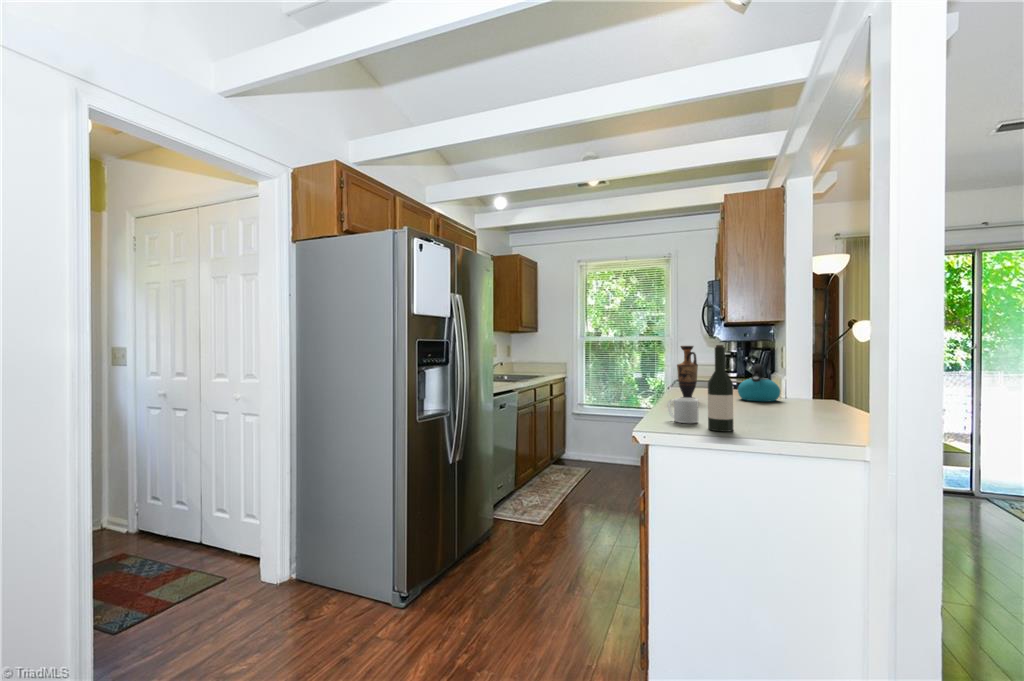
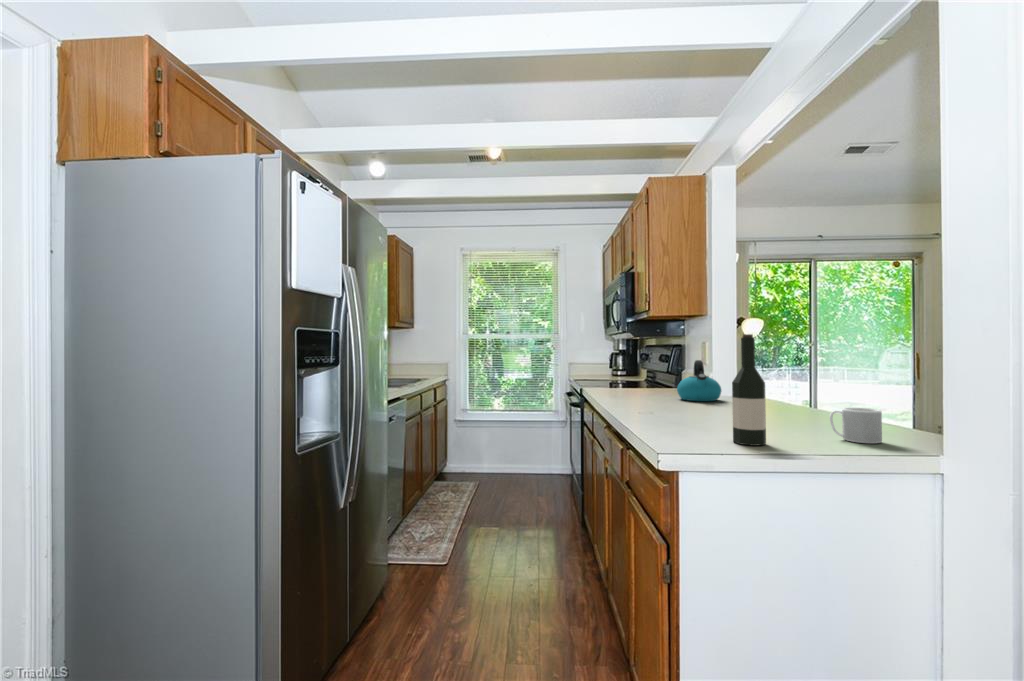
vase: present [677,346,698,399] -> none [621,340,645,404]
mug: present [668,398,698,423] -> present [830,407,882,443]

